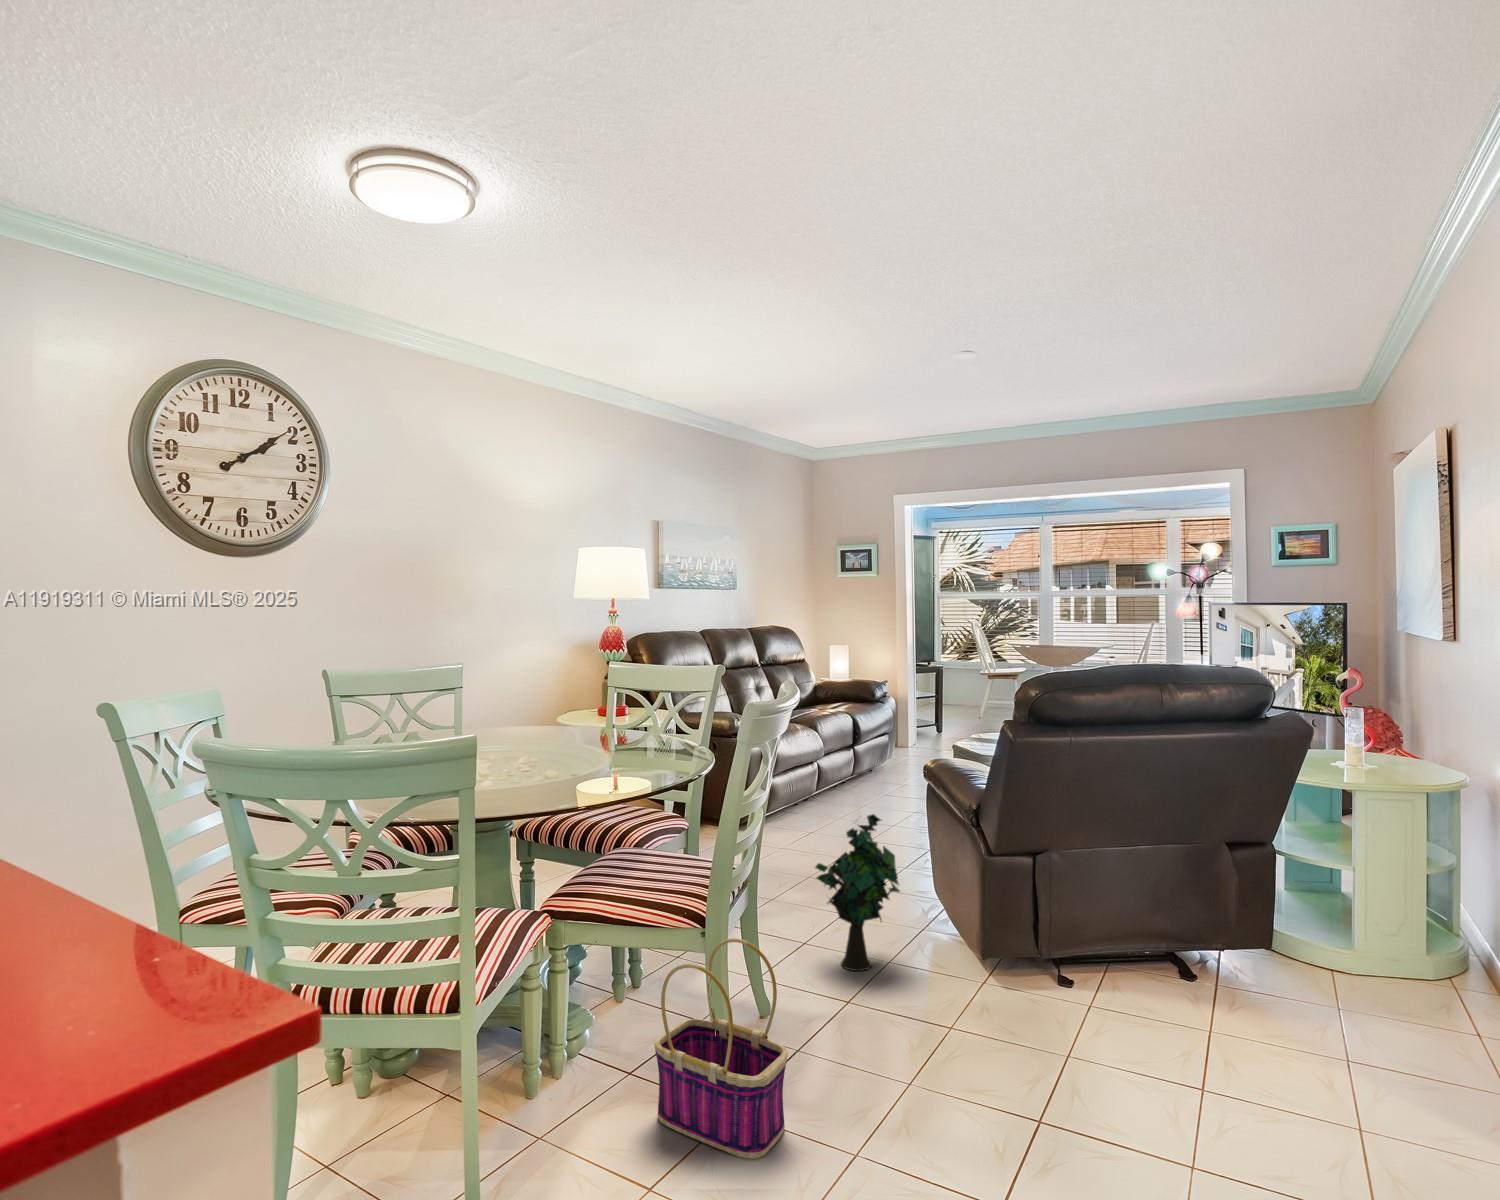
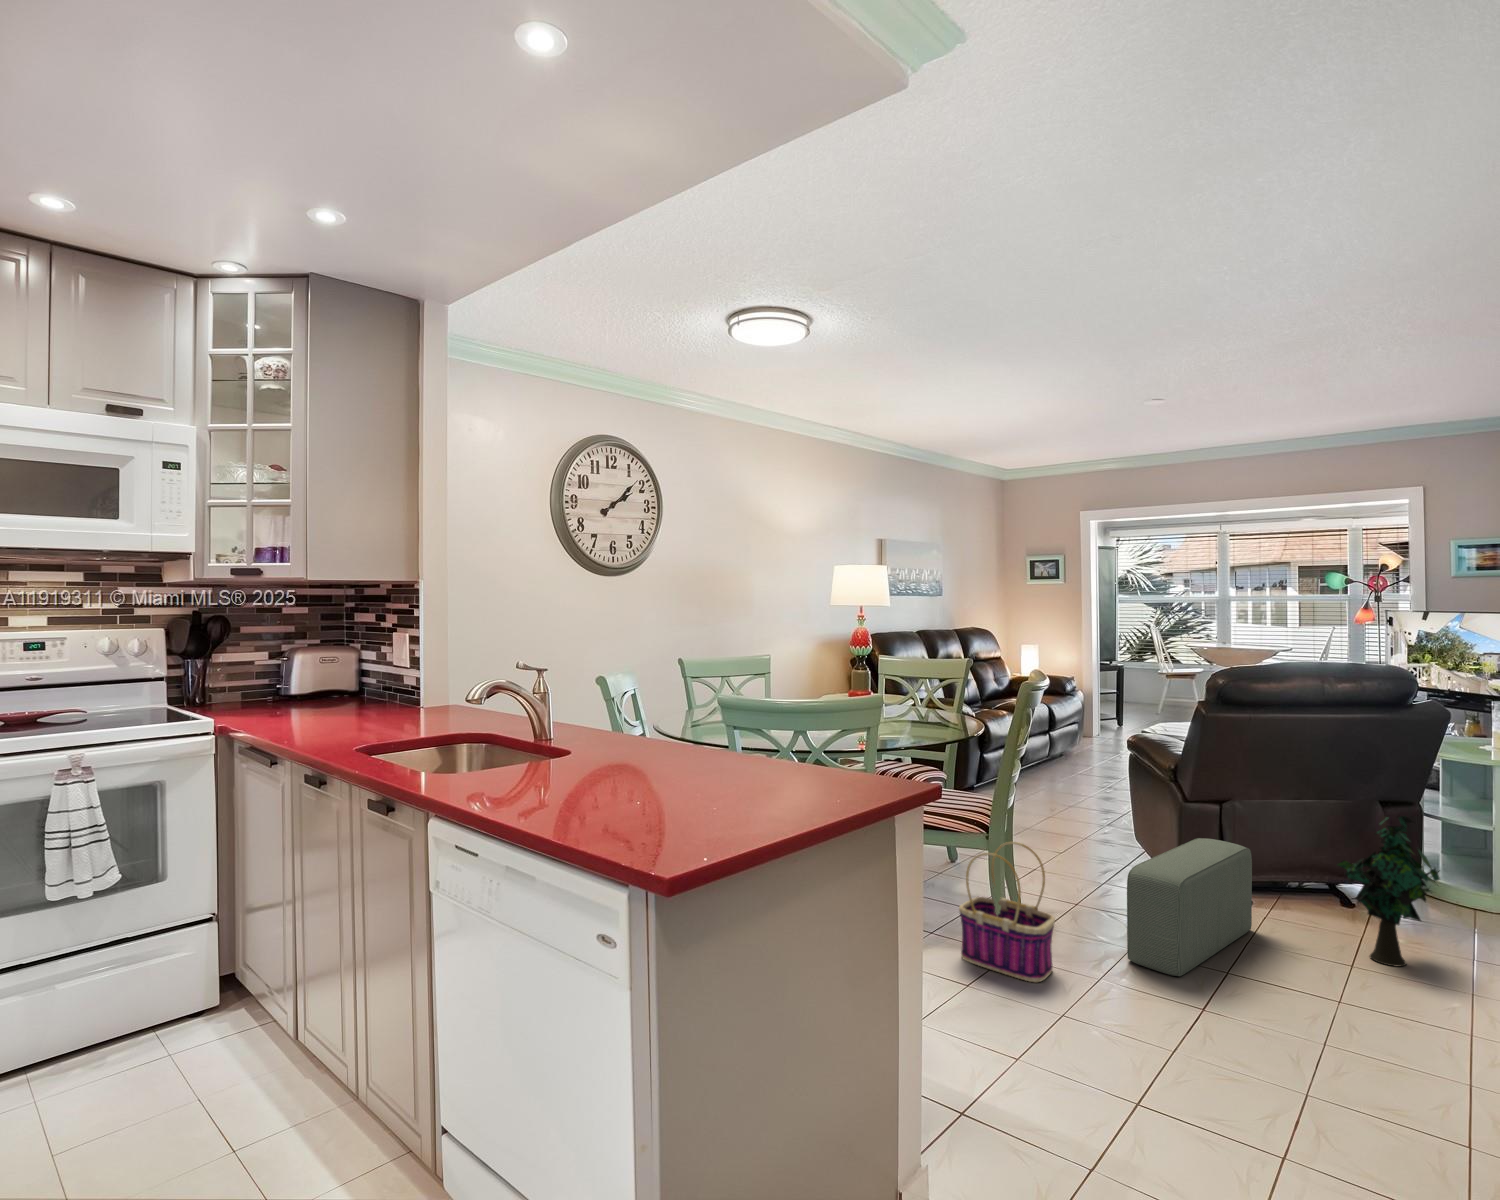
decorative plant: present [816,814,900,971] -> present [1337,816,1440,966]
pouf: none [892,904,1058,1124] -> present [1127,838,1252,976]

